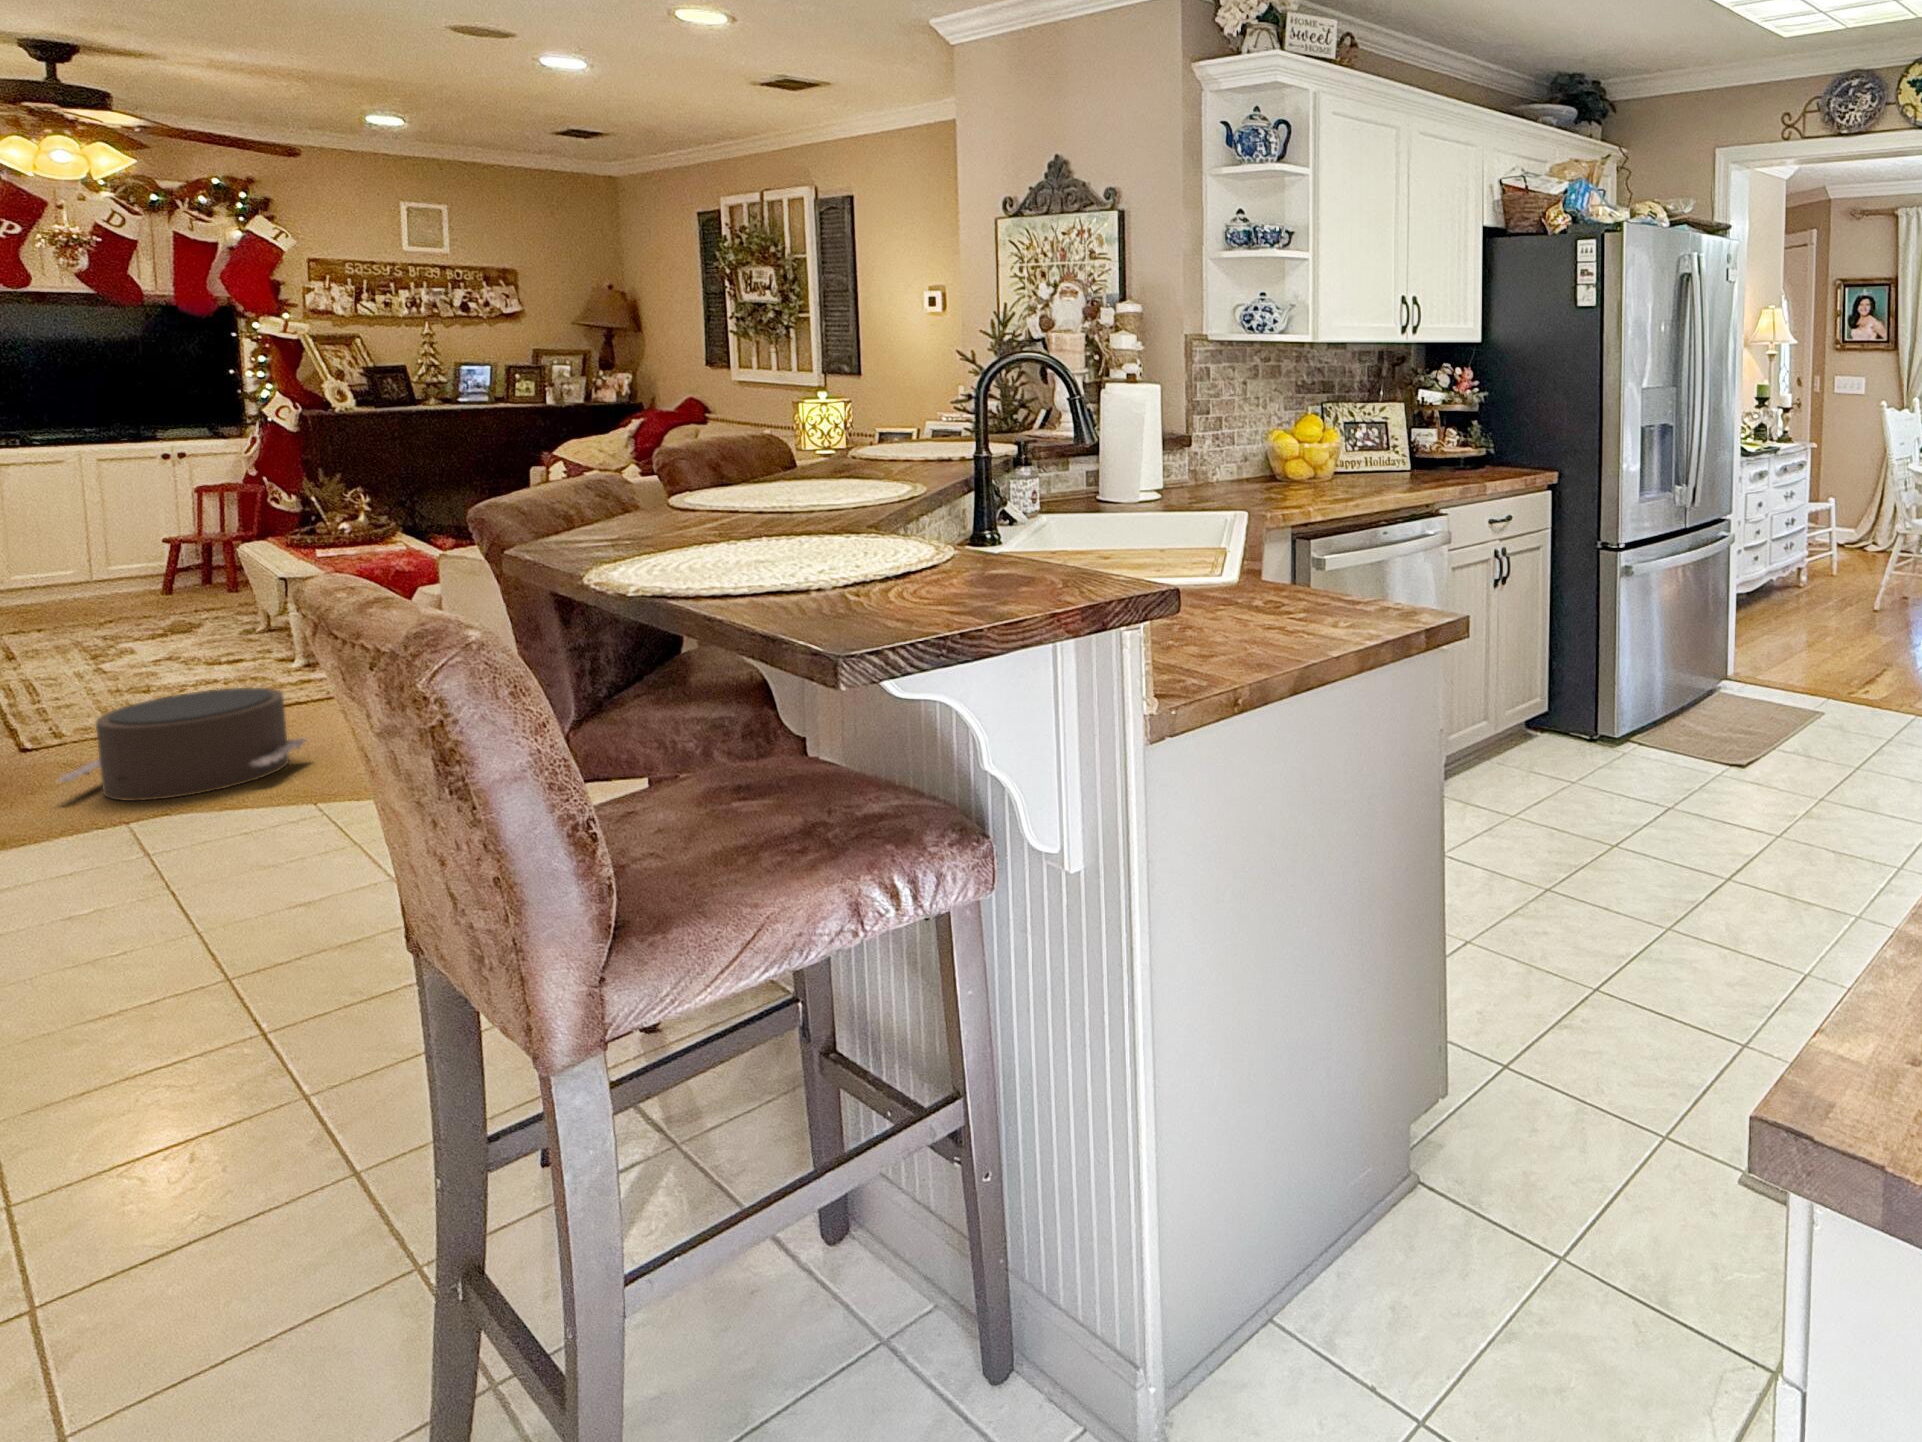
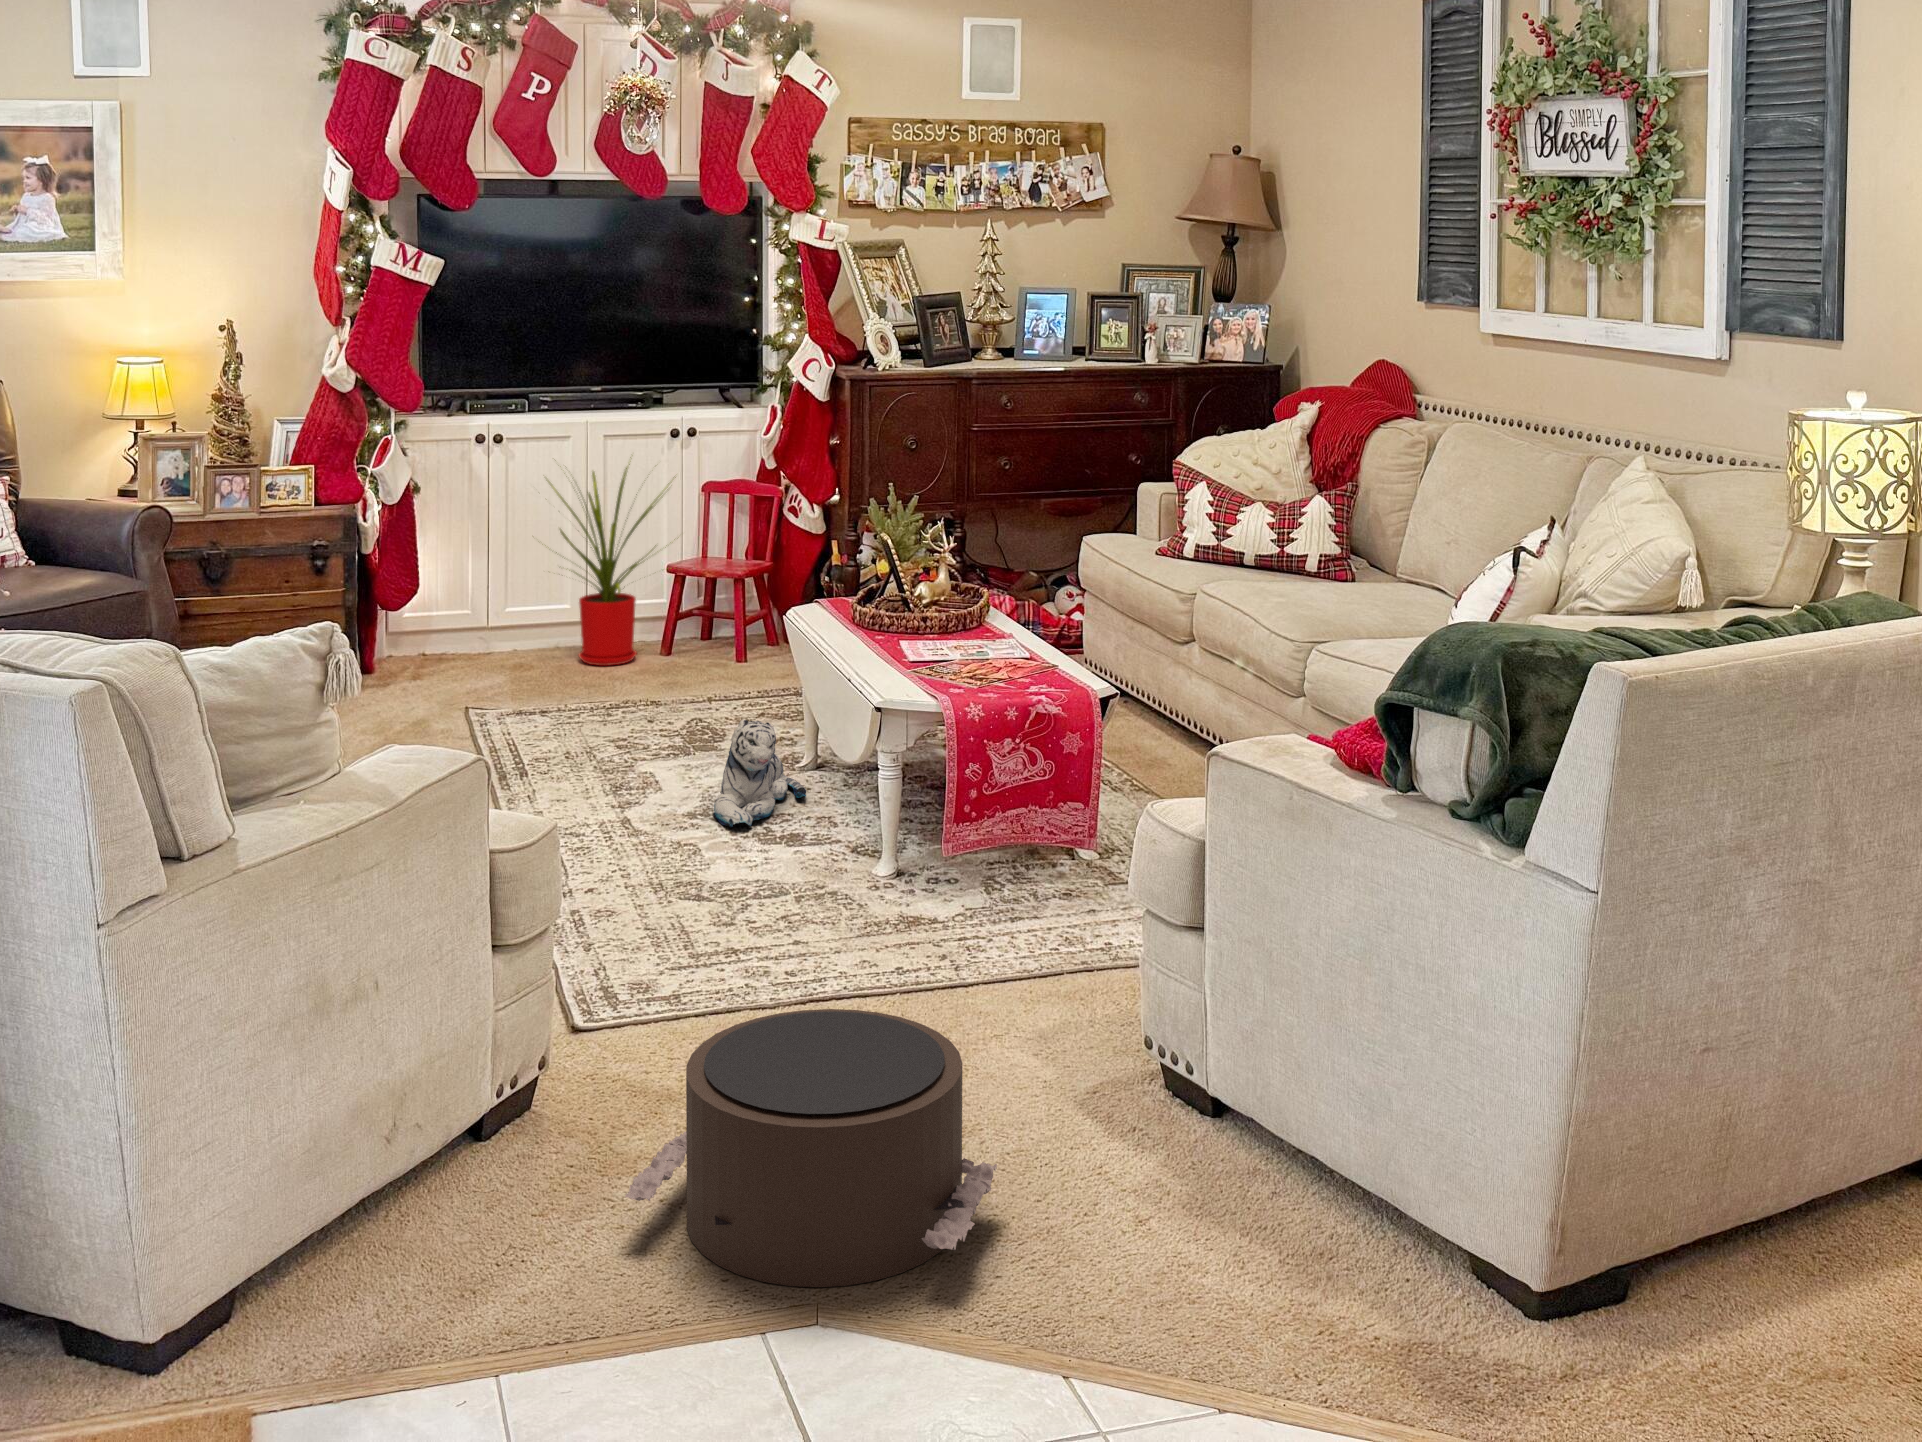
house plant: none [24,468,176,604] -> present [548,457,676,666]
plush toy: none [179,602,258,660] -> present [713,720,806,827]

